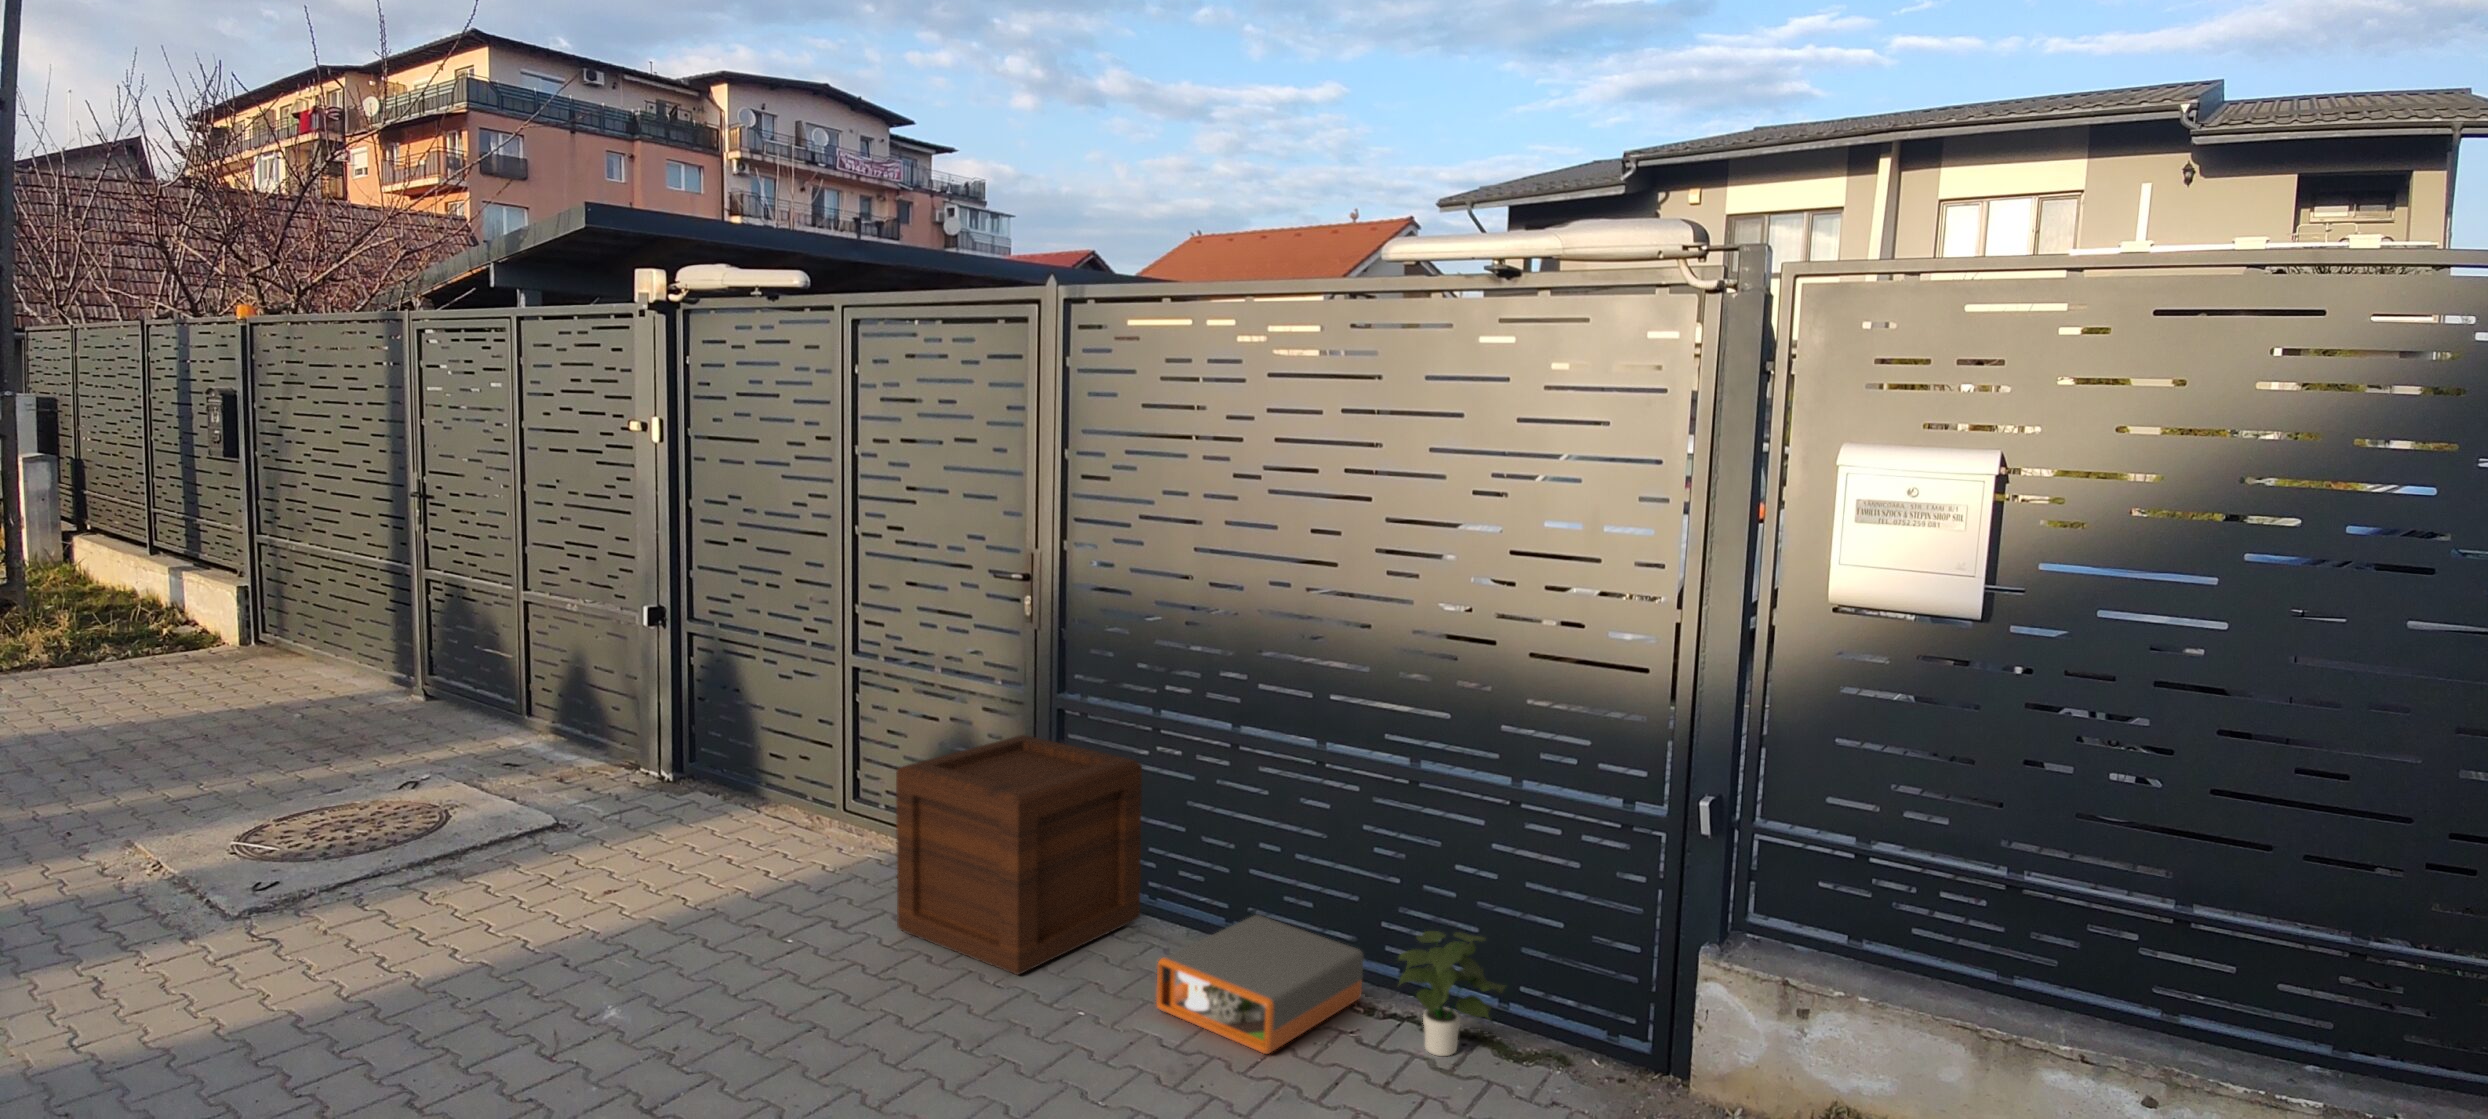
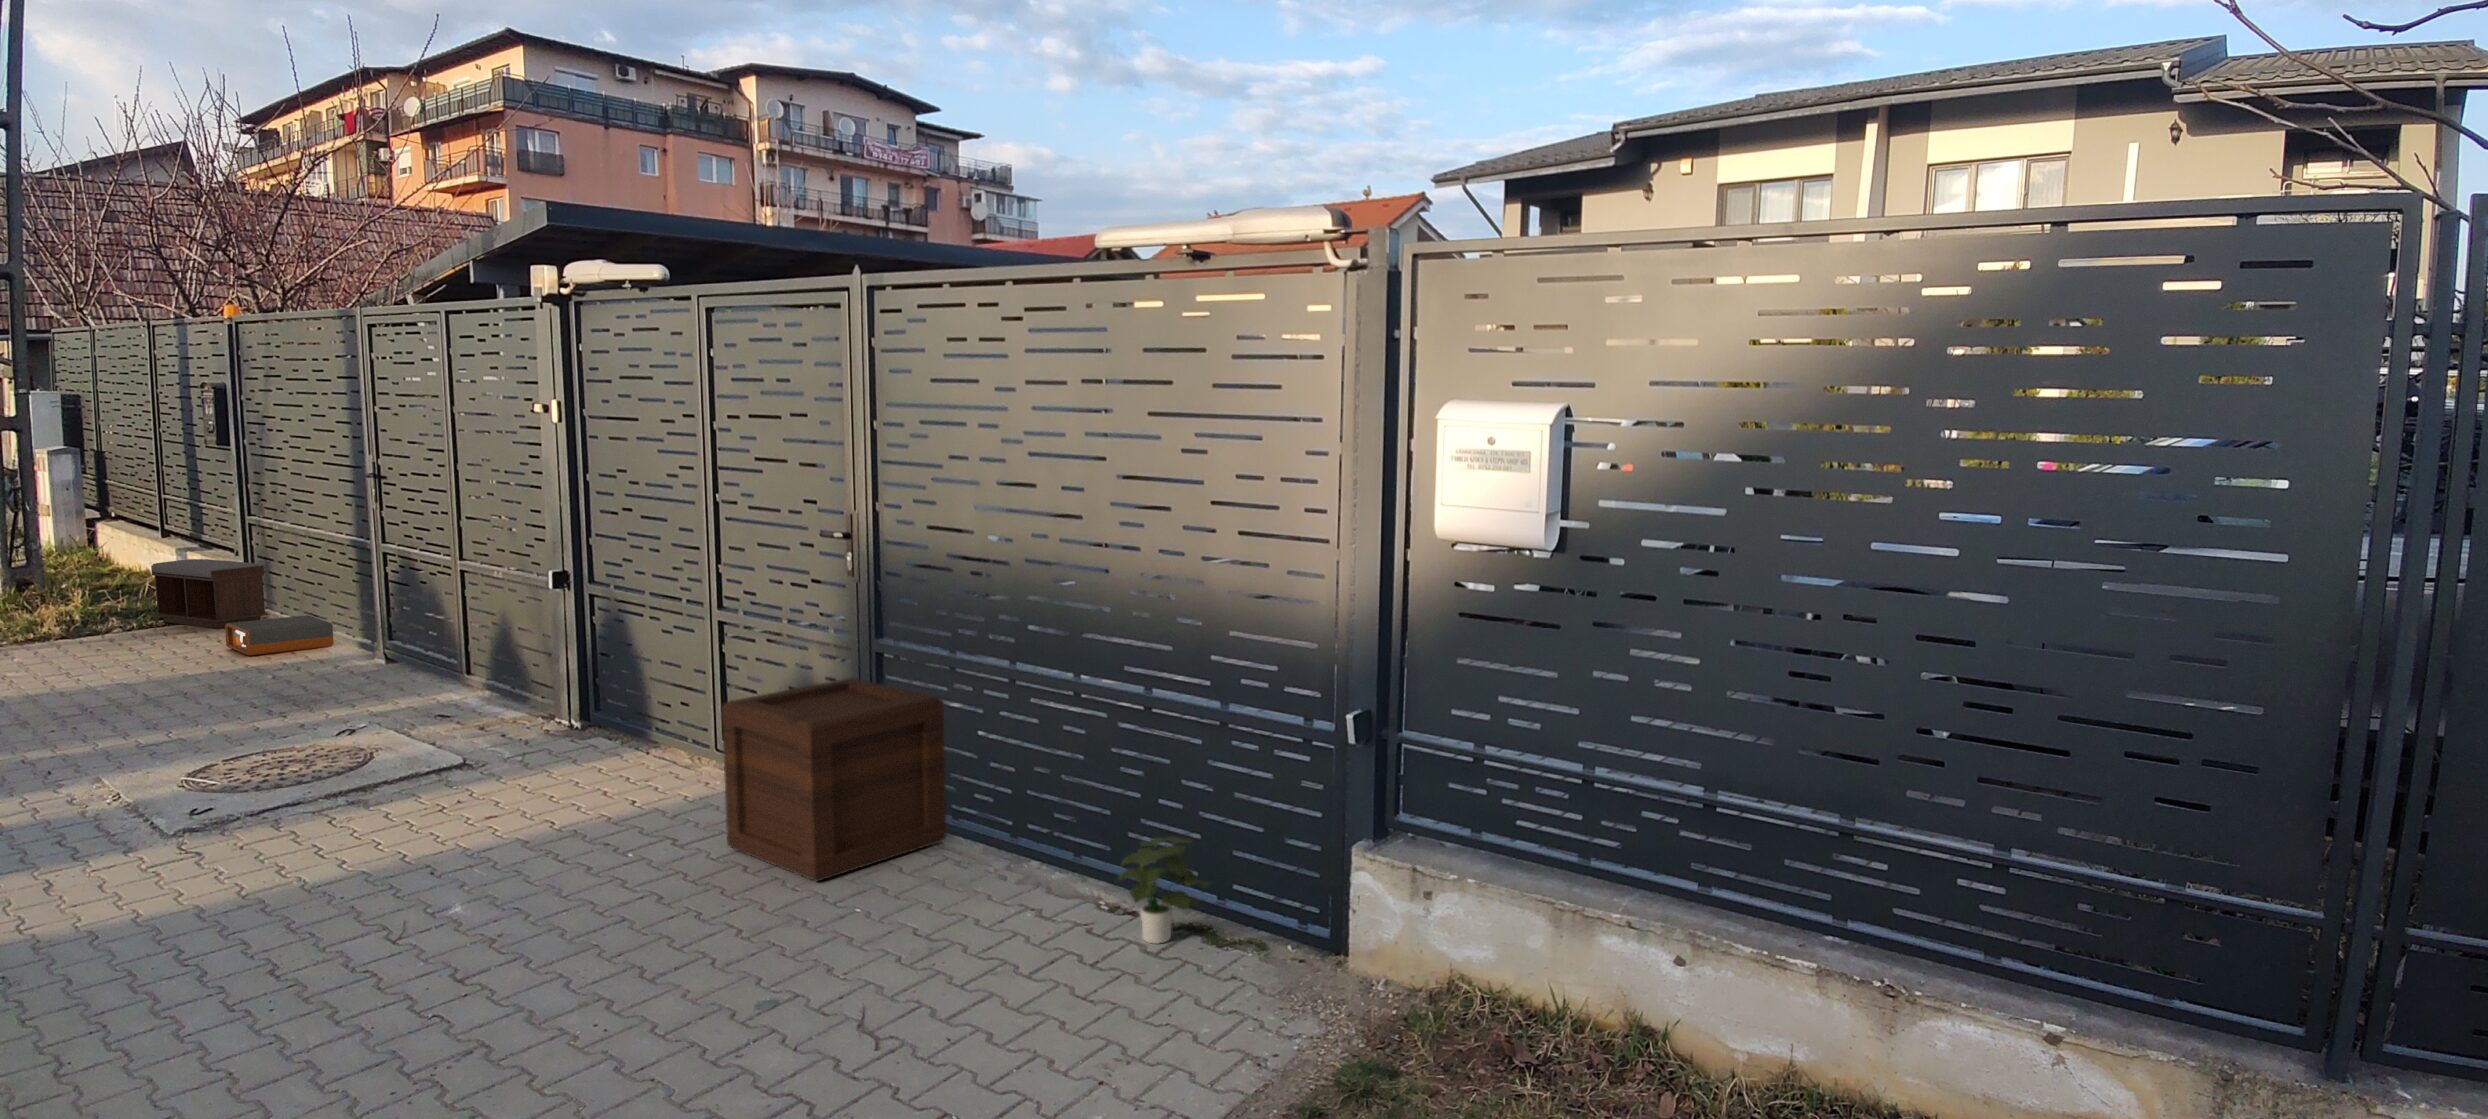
bench: none [149,580,278,655] -> present [151,559,267,628]
storage box: present [1156,915,1363,1054] -> present [225,615,334,656]

